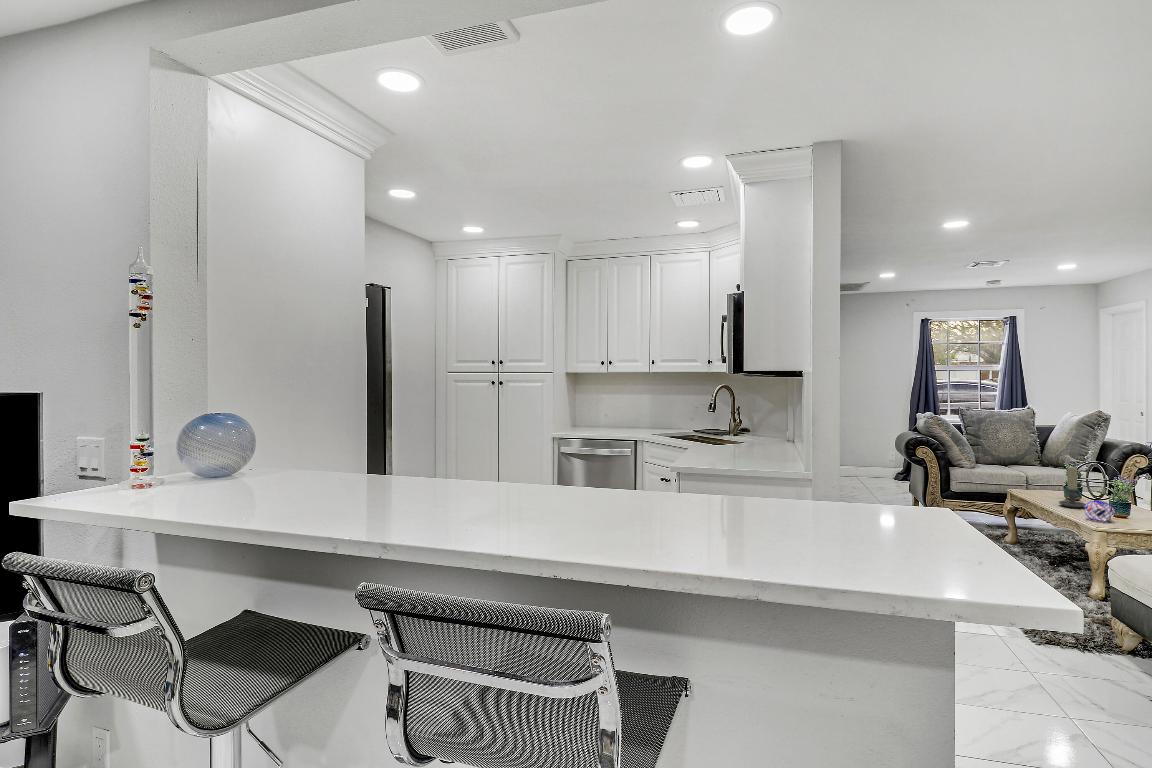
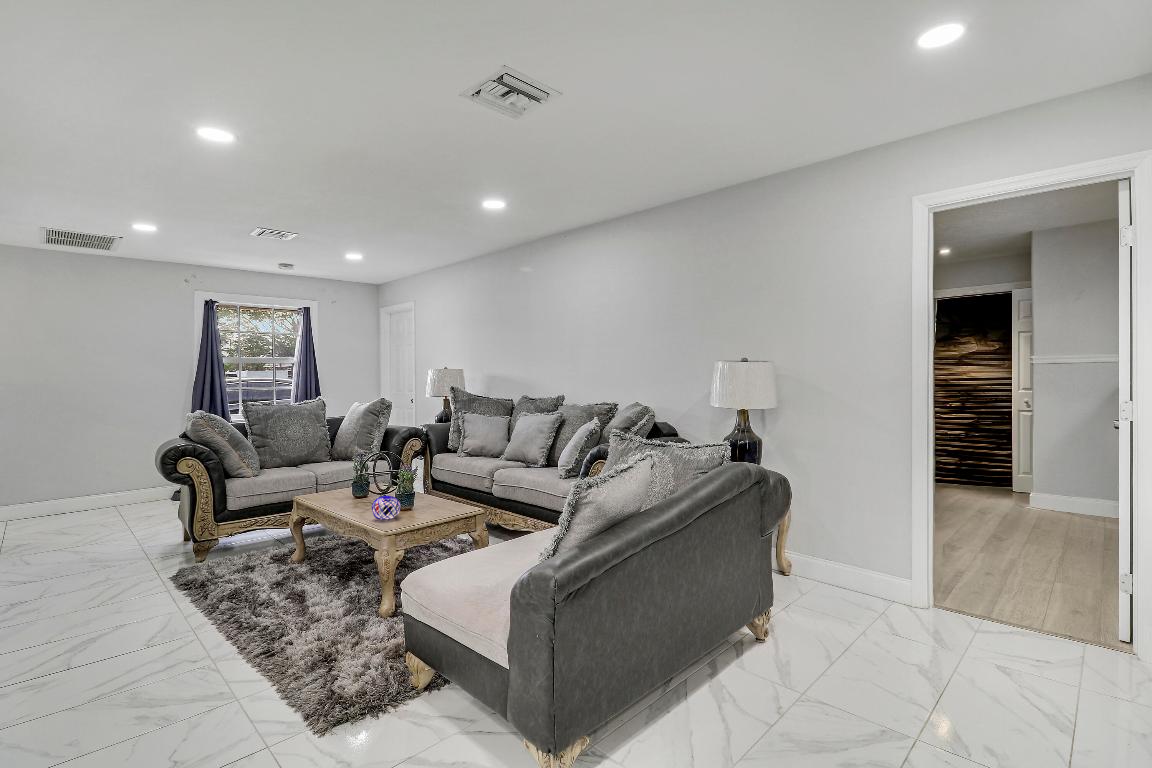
candle holder: present [1059,467,1086,508] -> none [347,459,374,508]

